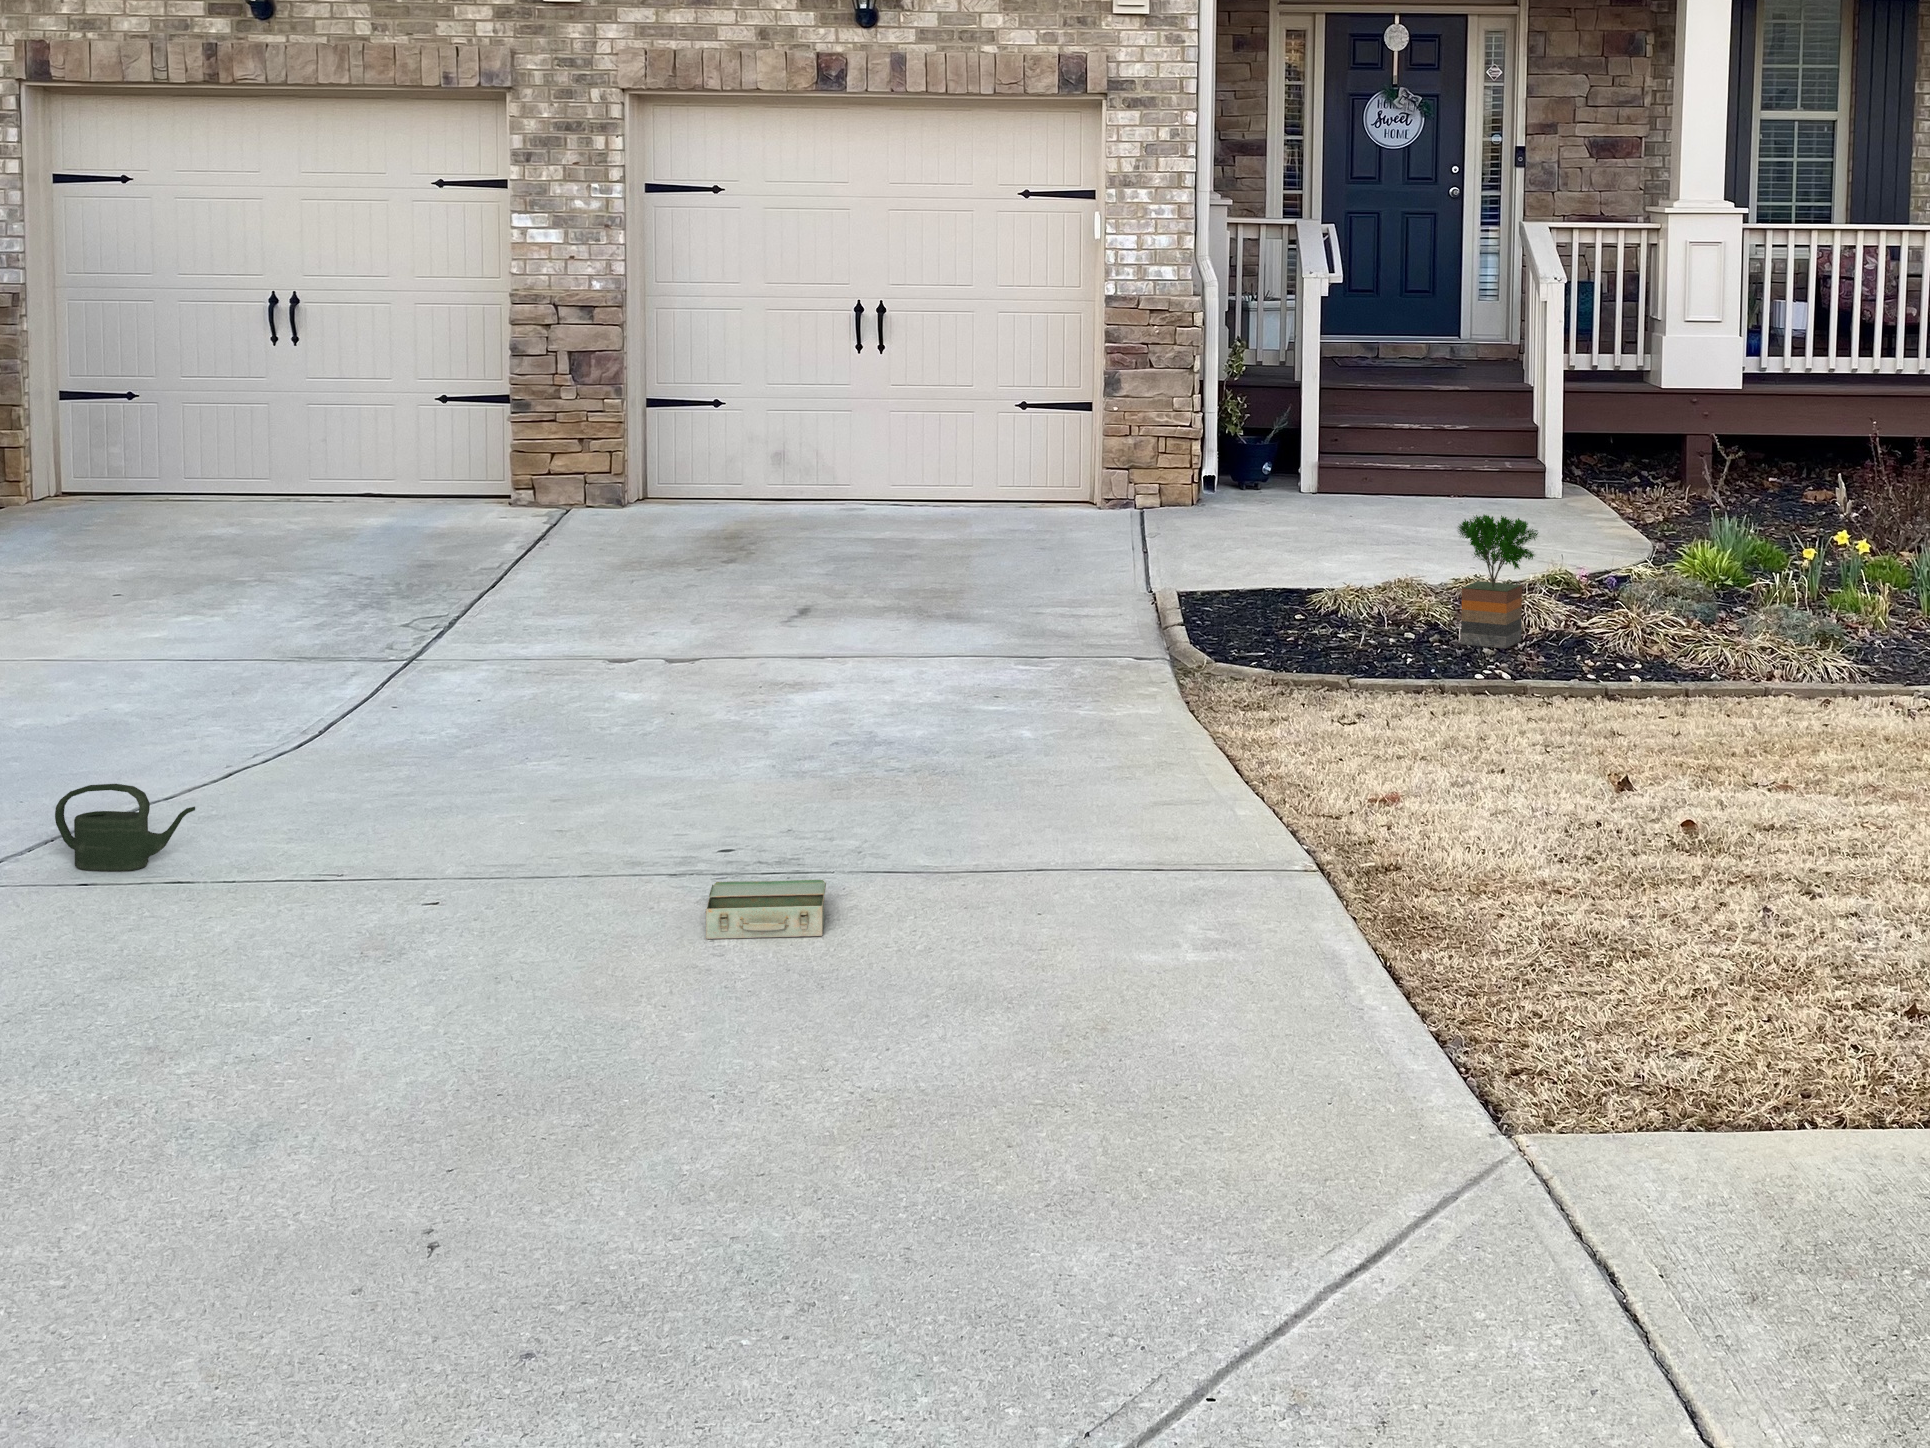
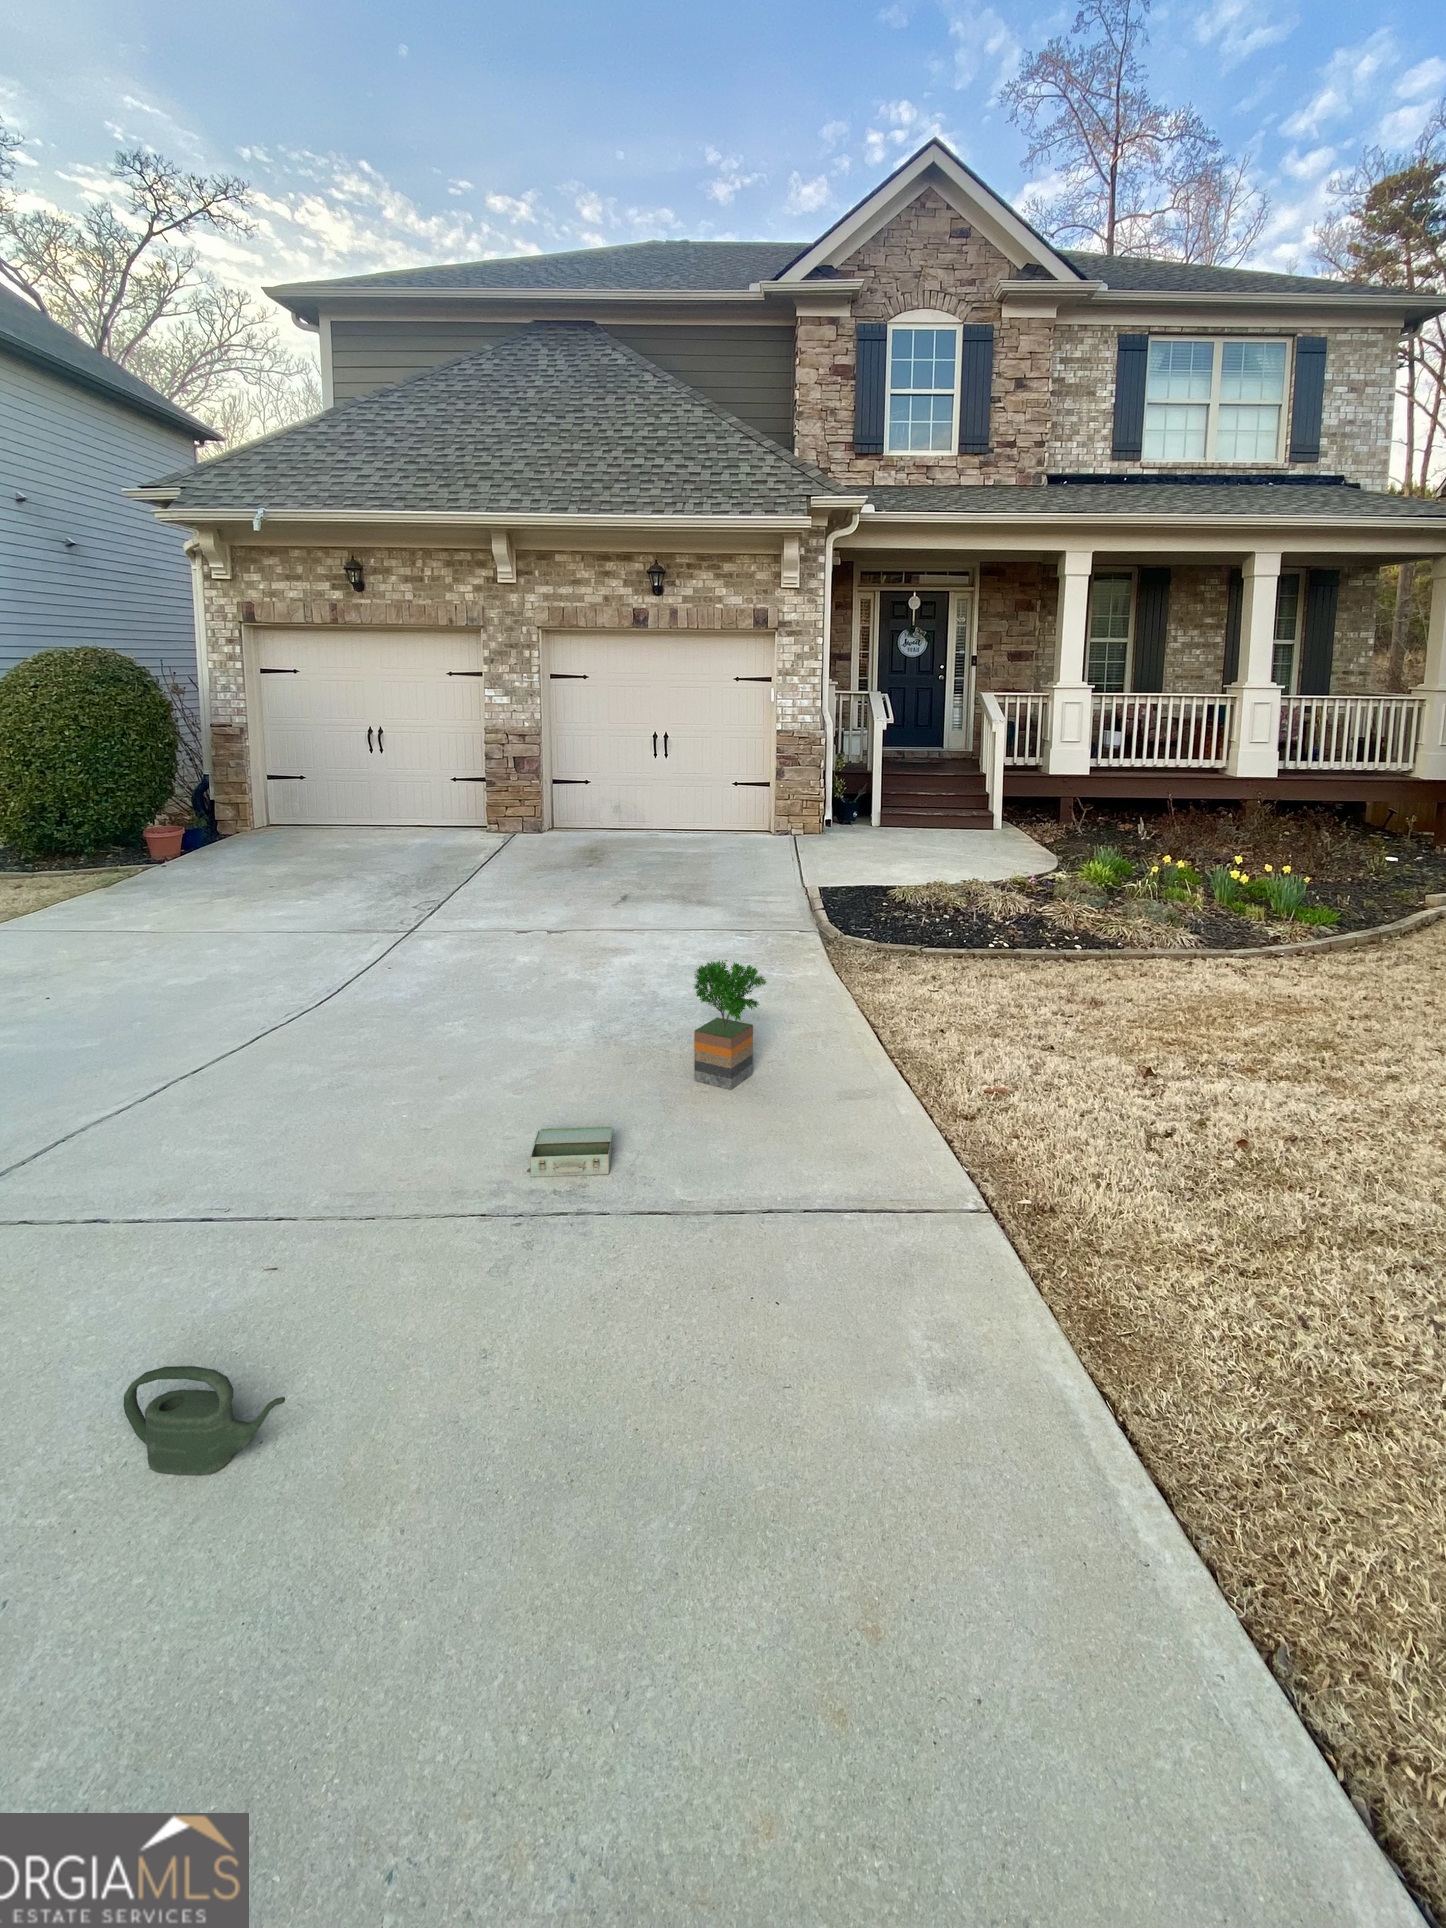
potted tree: present [1458,515,1538,648] -> present [694,960,766,1090]
watering can: present [55,784,195,871] -> present [124,1366,285,1475]

